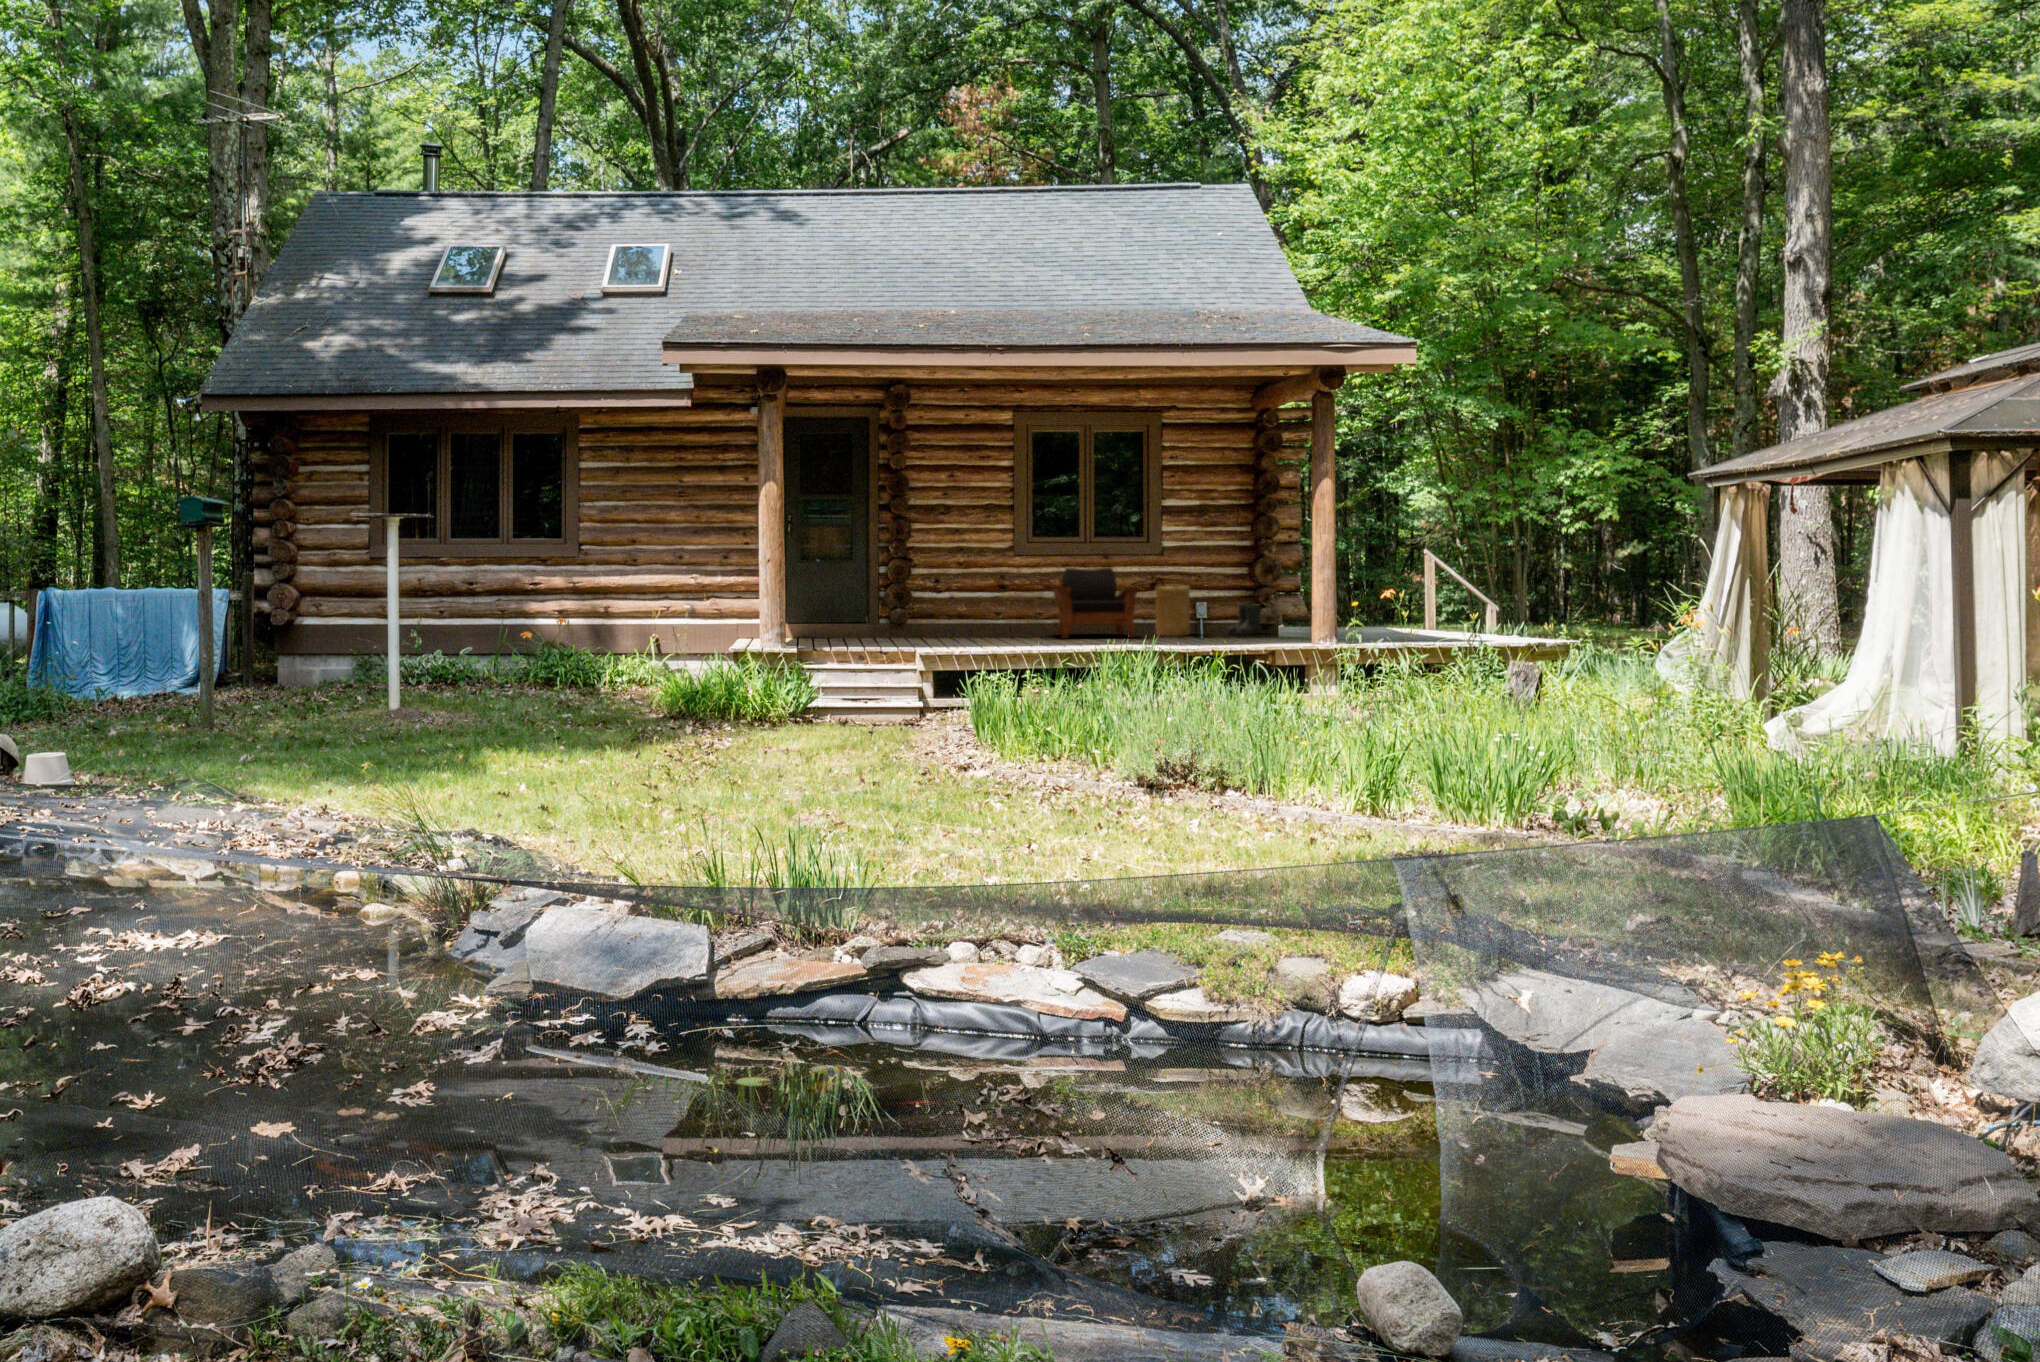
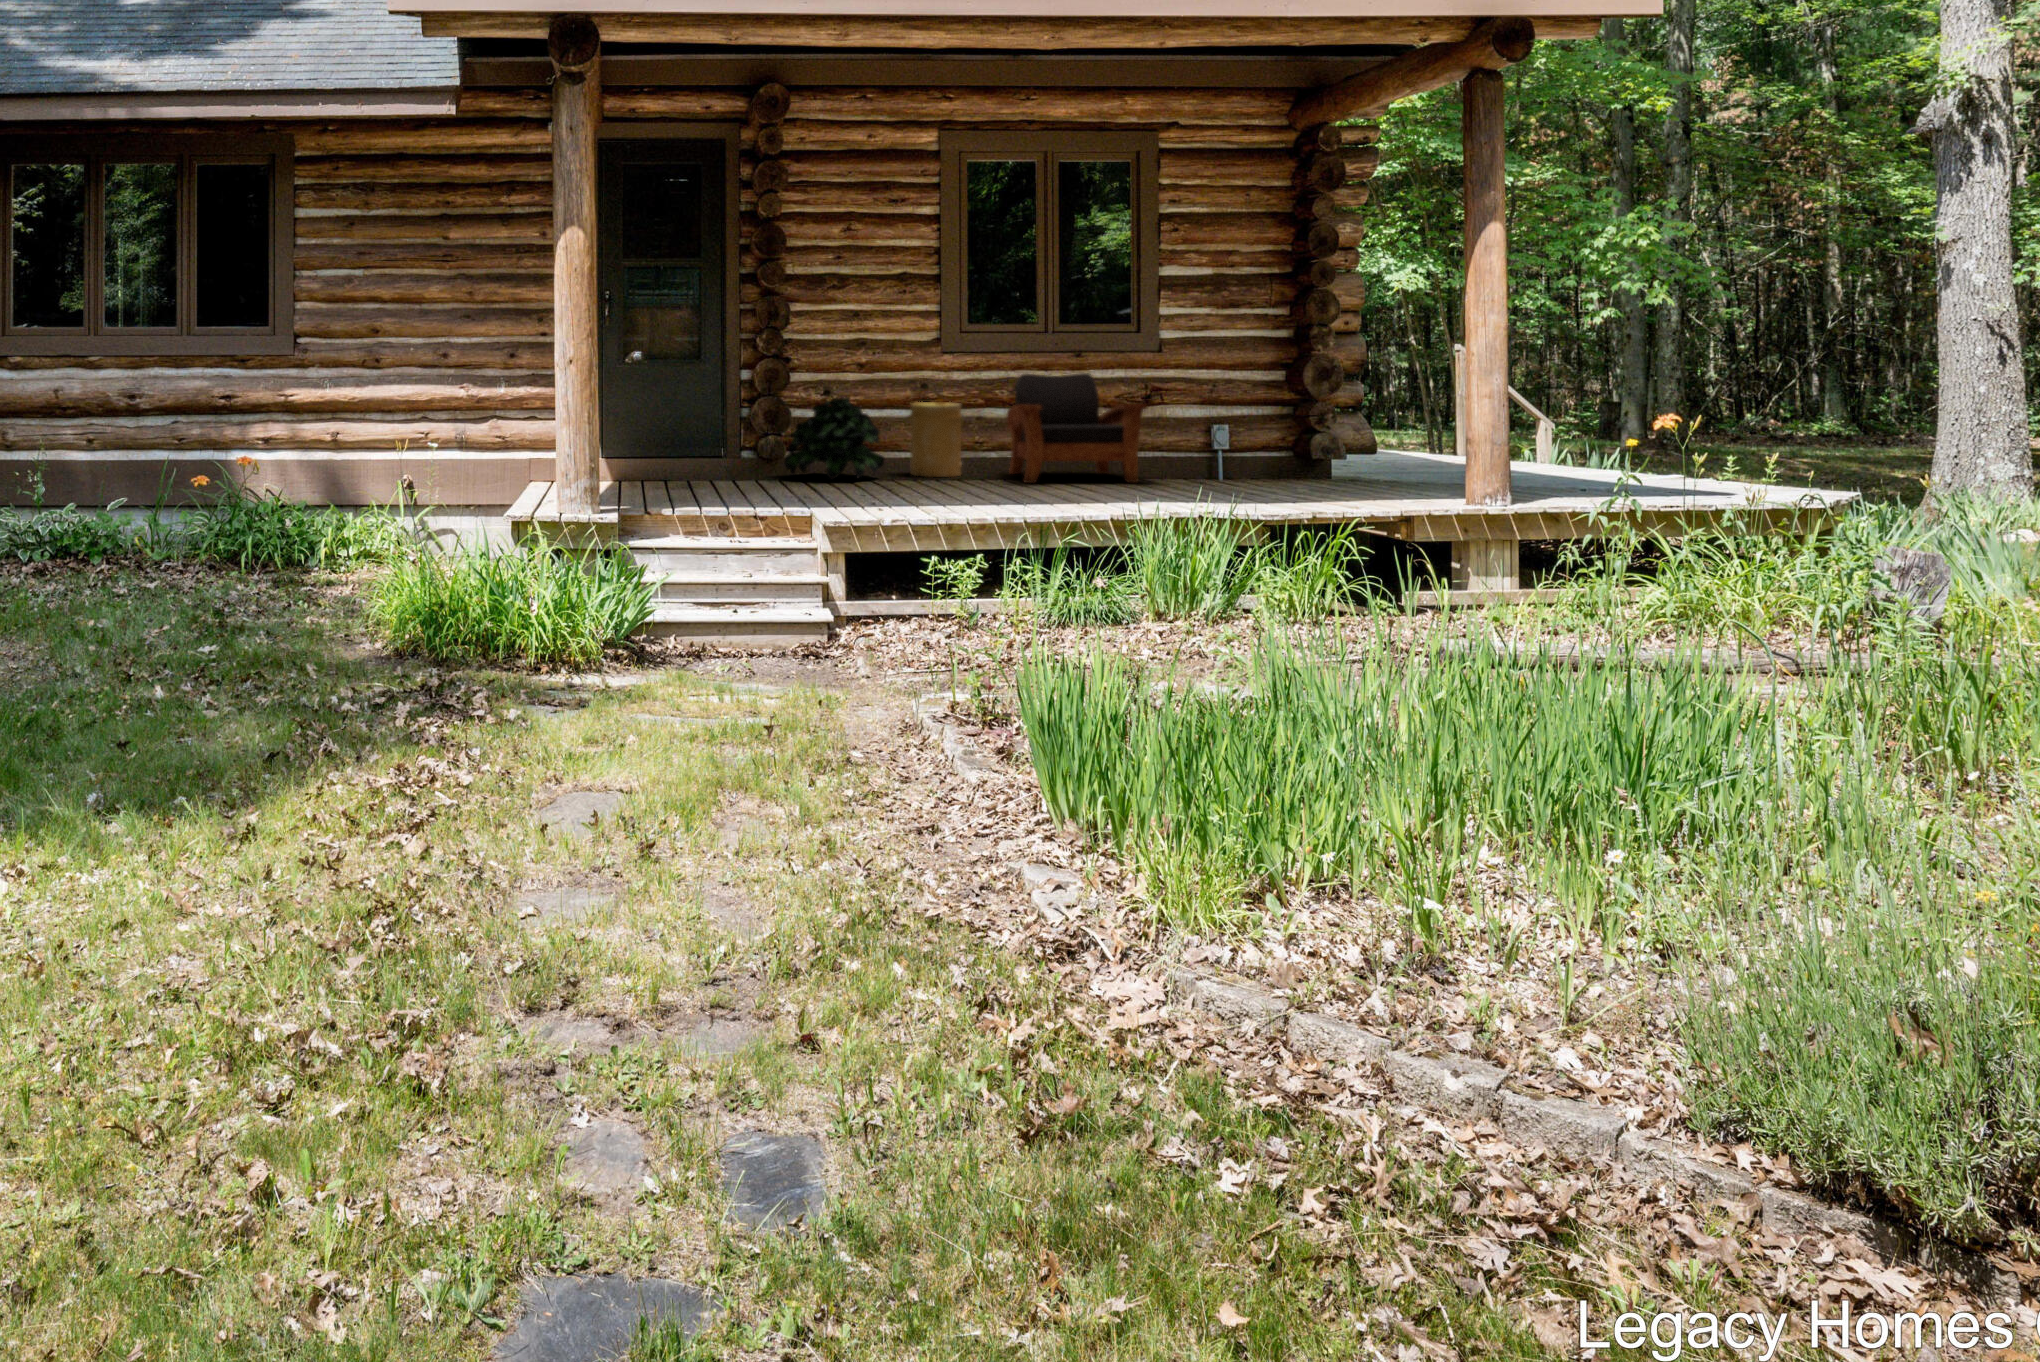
potted plant: none [905,583,972,637] -> present [784,397,884,479]
basket: present [1156,586,1190,636] -> present [910,402,962,477]
boots: present [1227,604,1260,635] -> none [1261,428,1314,476]

